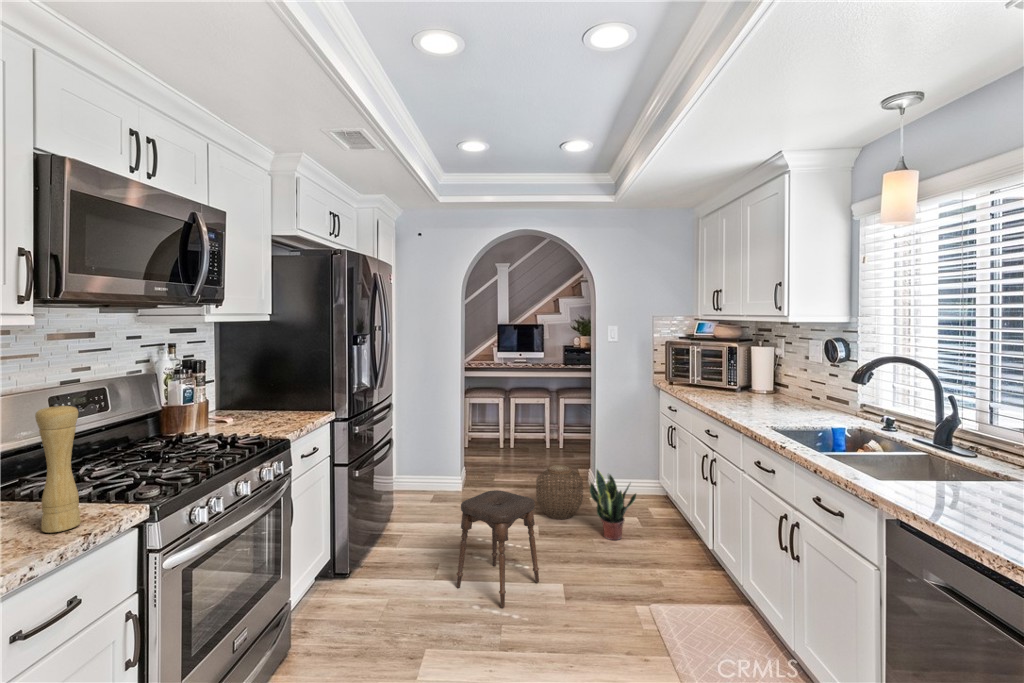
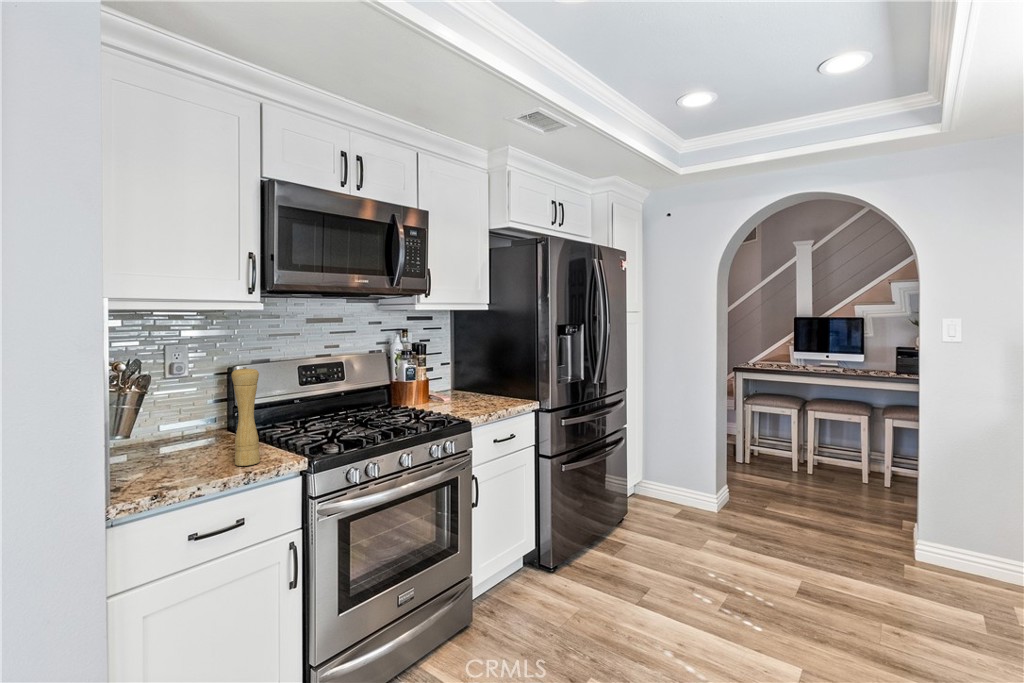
woven basket: present [536,464,583,519] -> none [805,502,880,580]
potted plant: present [590,470,636,540] -> none [881,519,965,632]
stool: present [457,490,539,608] -> none [657,517,767,664]

